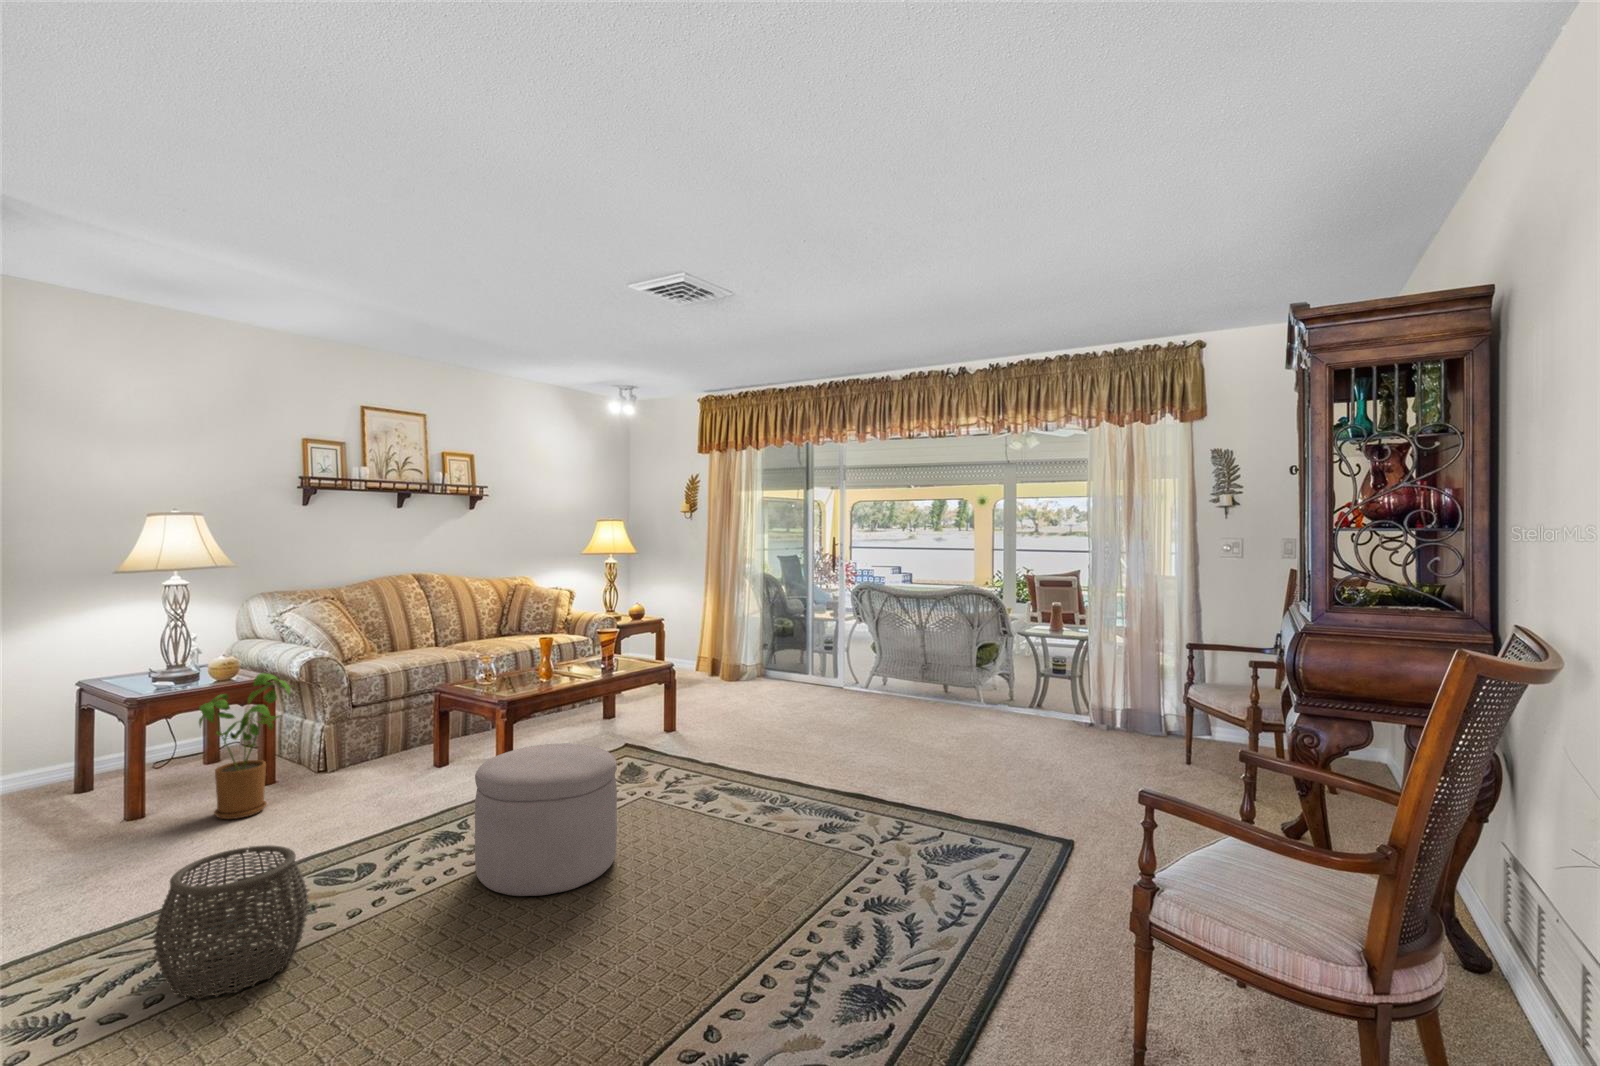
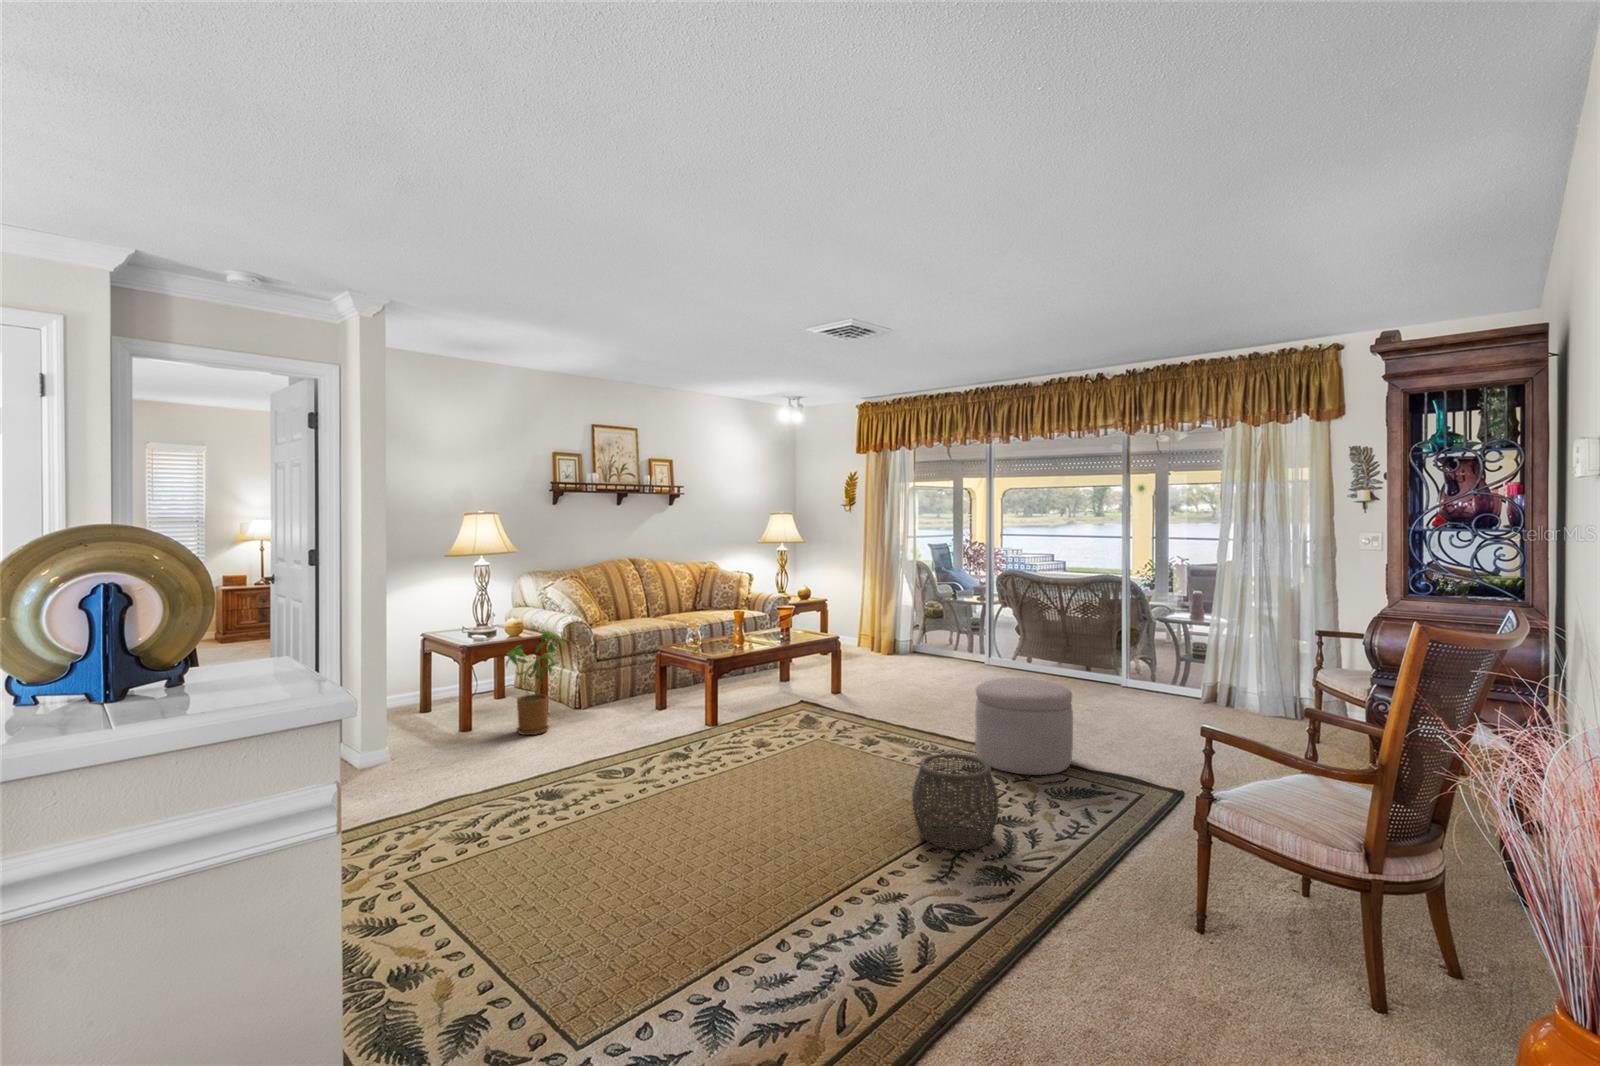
ottoman: present [475,743,617,896] -> present [975,678,1073,775]
woven basket: present [153,845,309,999] -> present [912,754,999,850]

